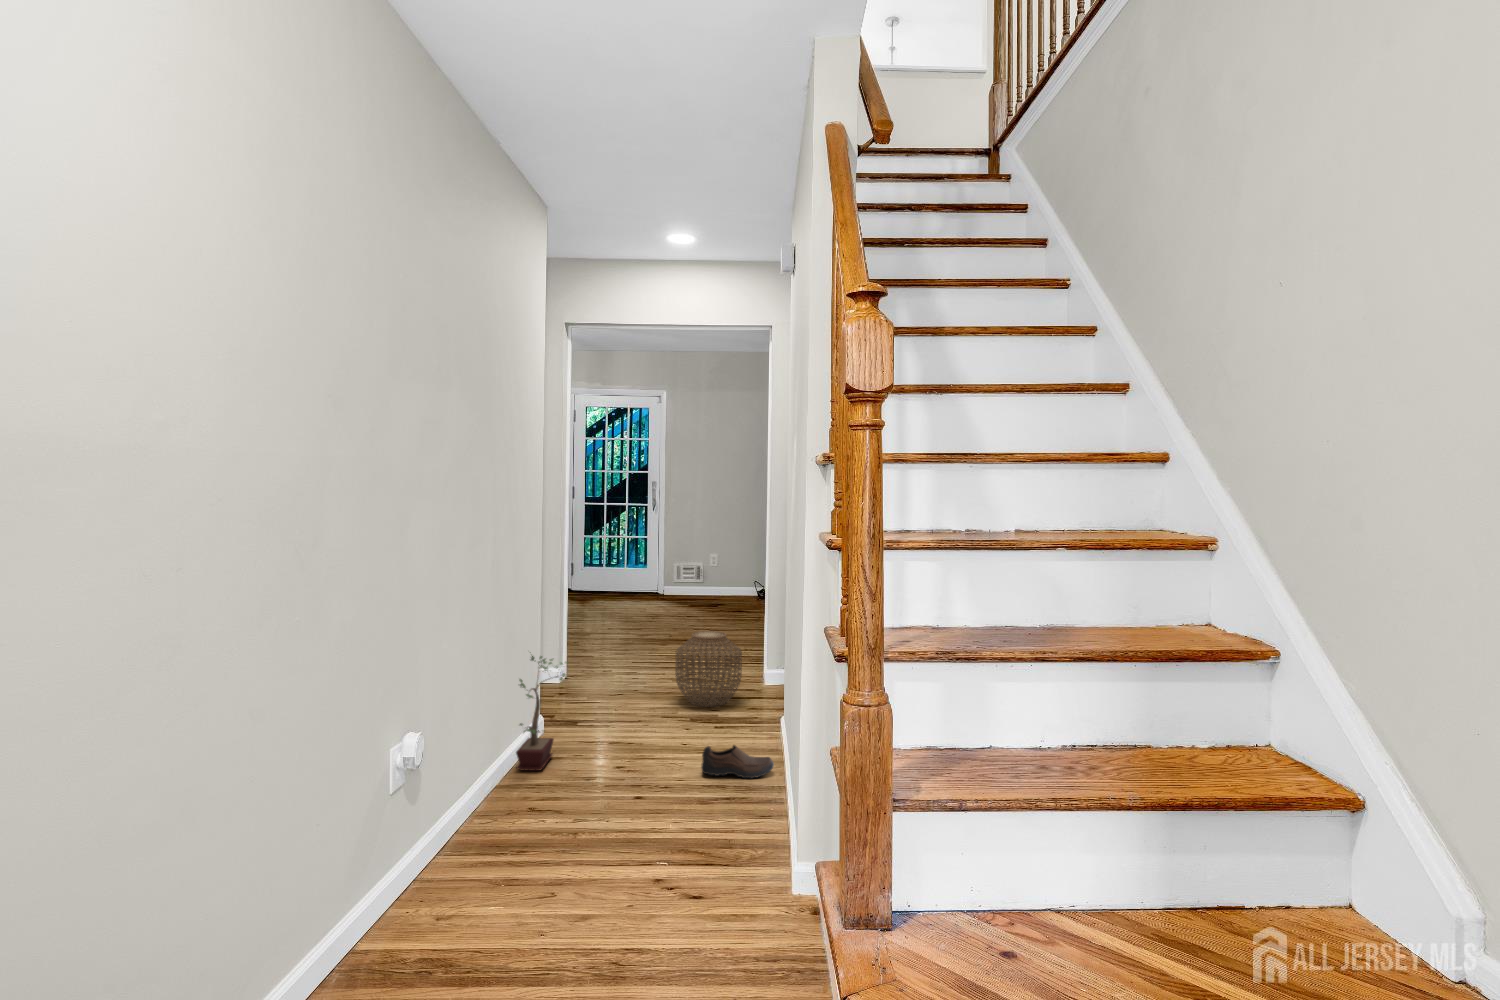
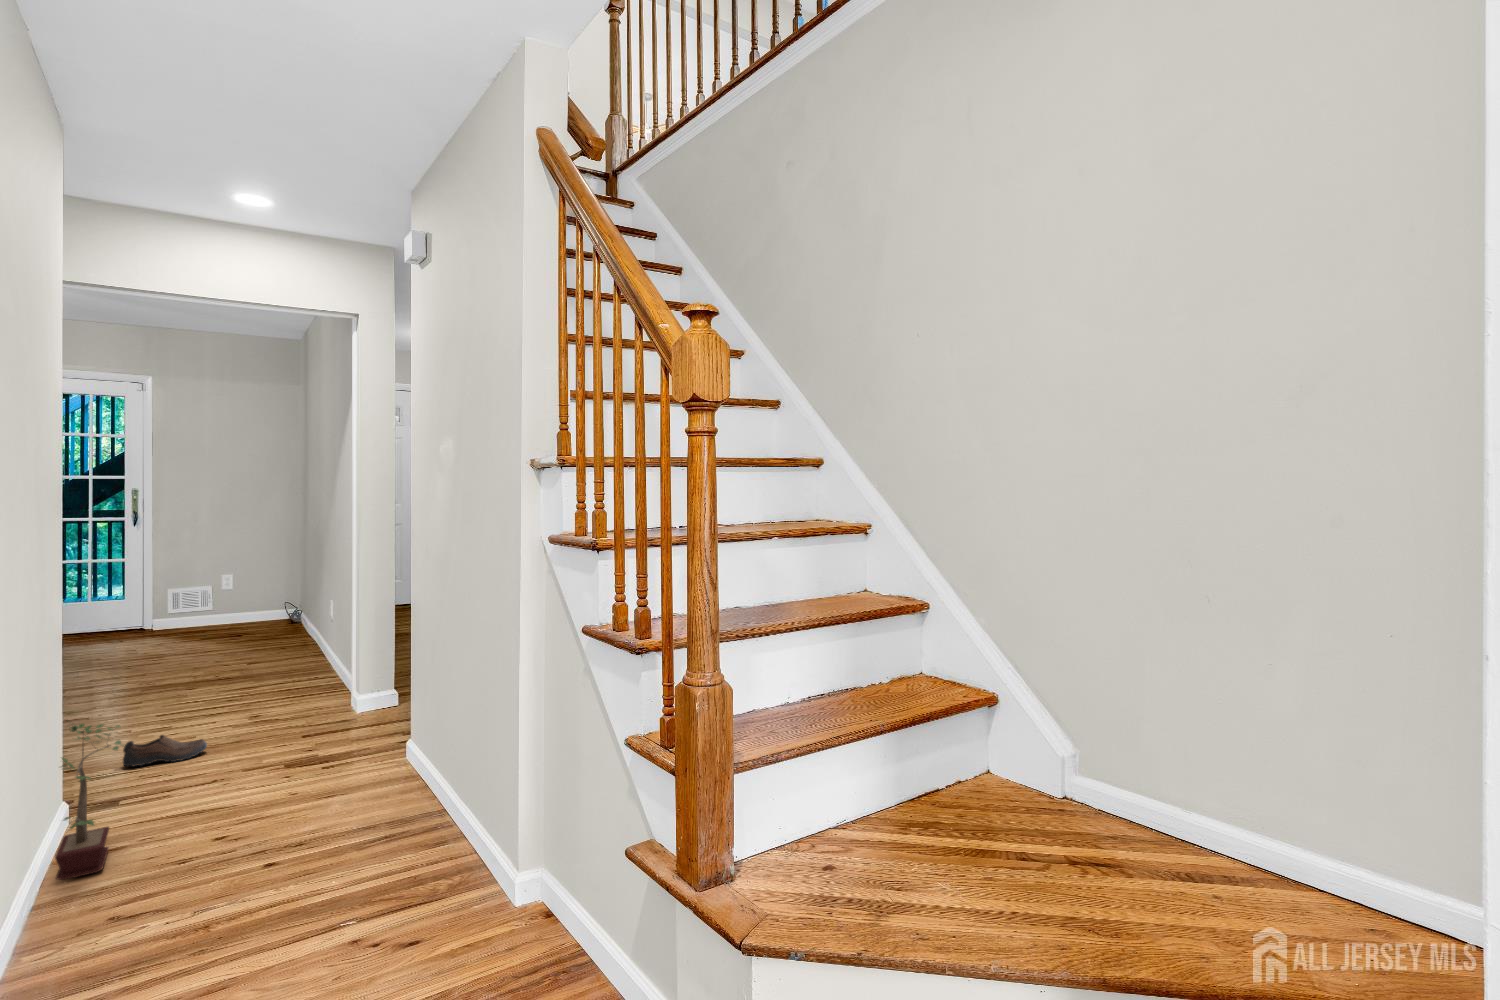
woven basket: present [675,631,742,707] -> none [252,660,339,748]
shoe: present [701,745,774,778] -> present [123,735,207,766]

